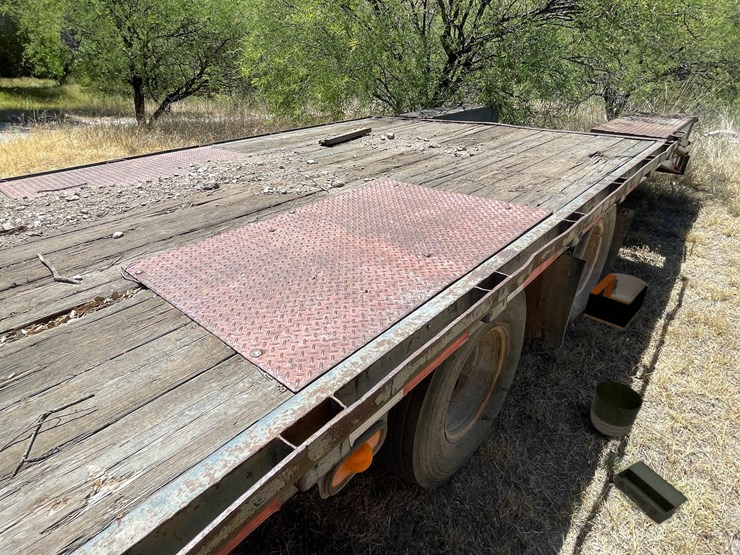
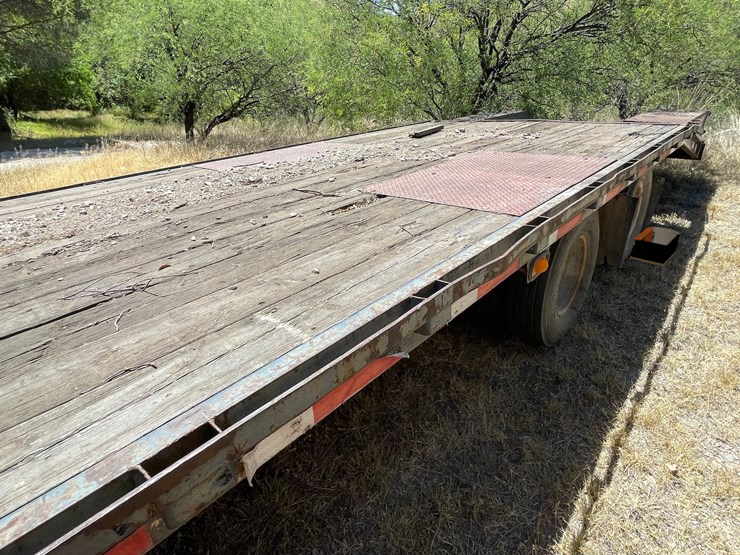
planter: present [591,381,642,436] -> none [647,284,686,323]
toolbox: present [613,461,688,524] -> none [669,332,725,365]

